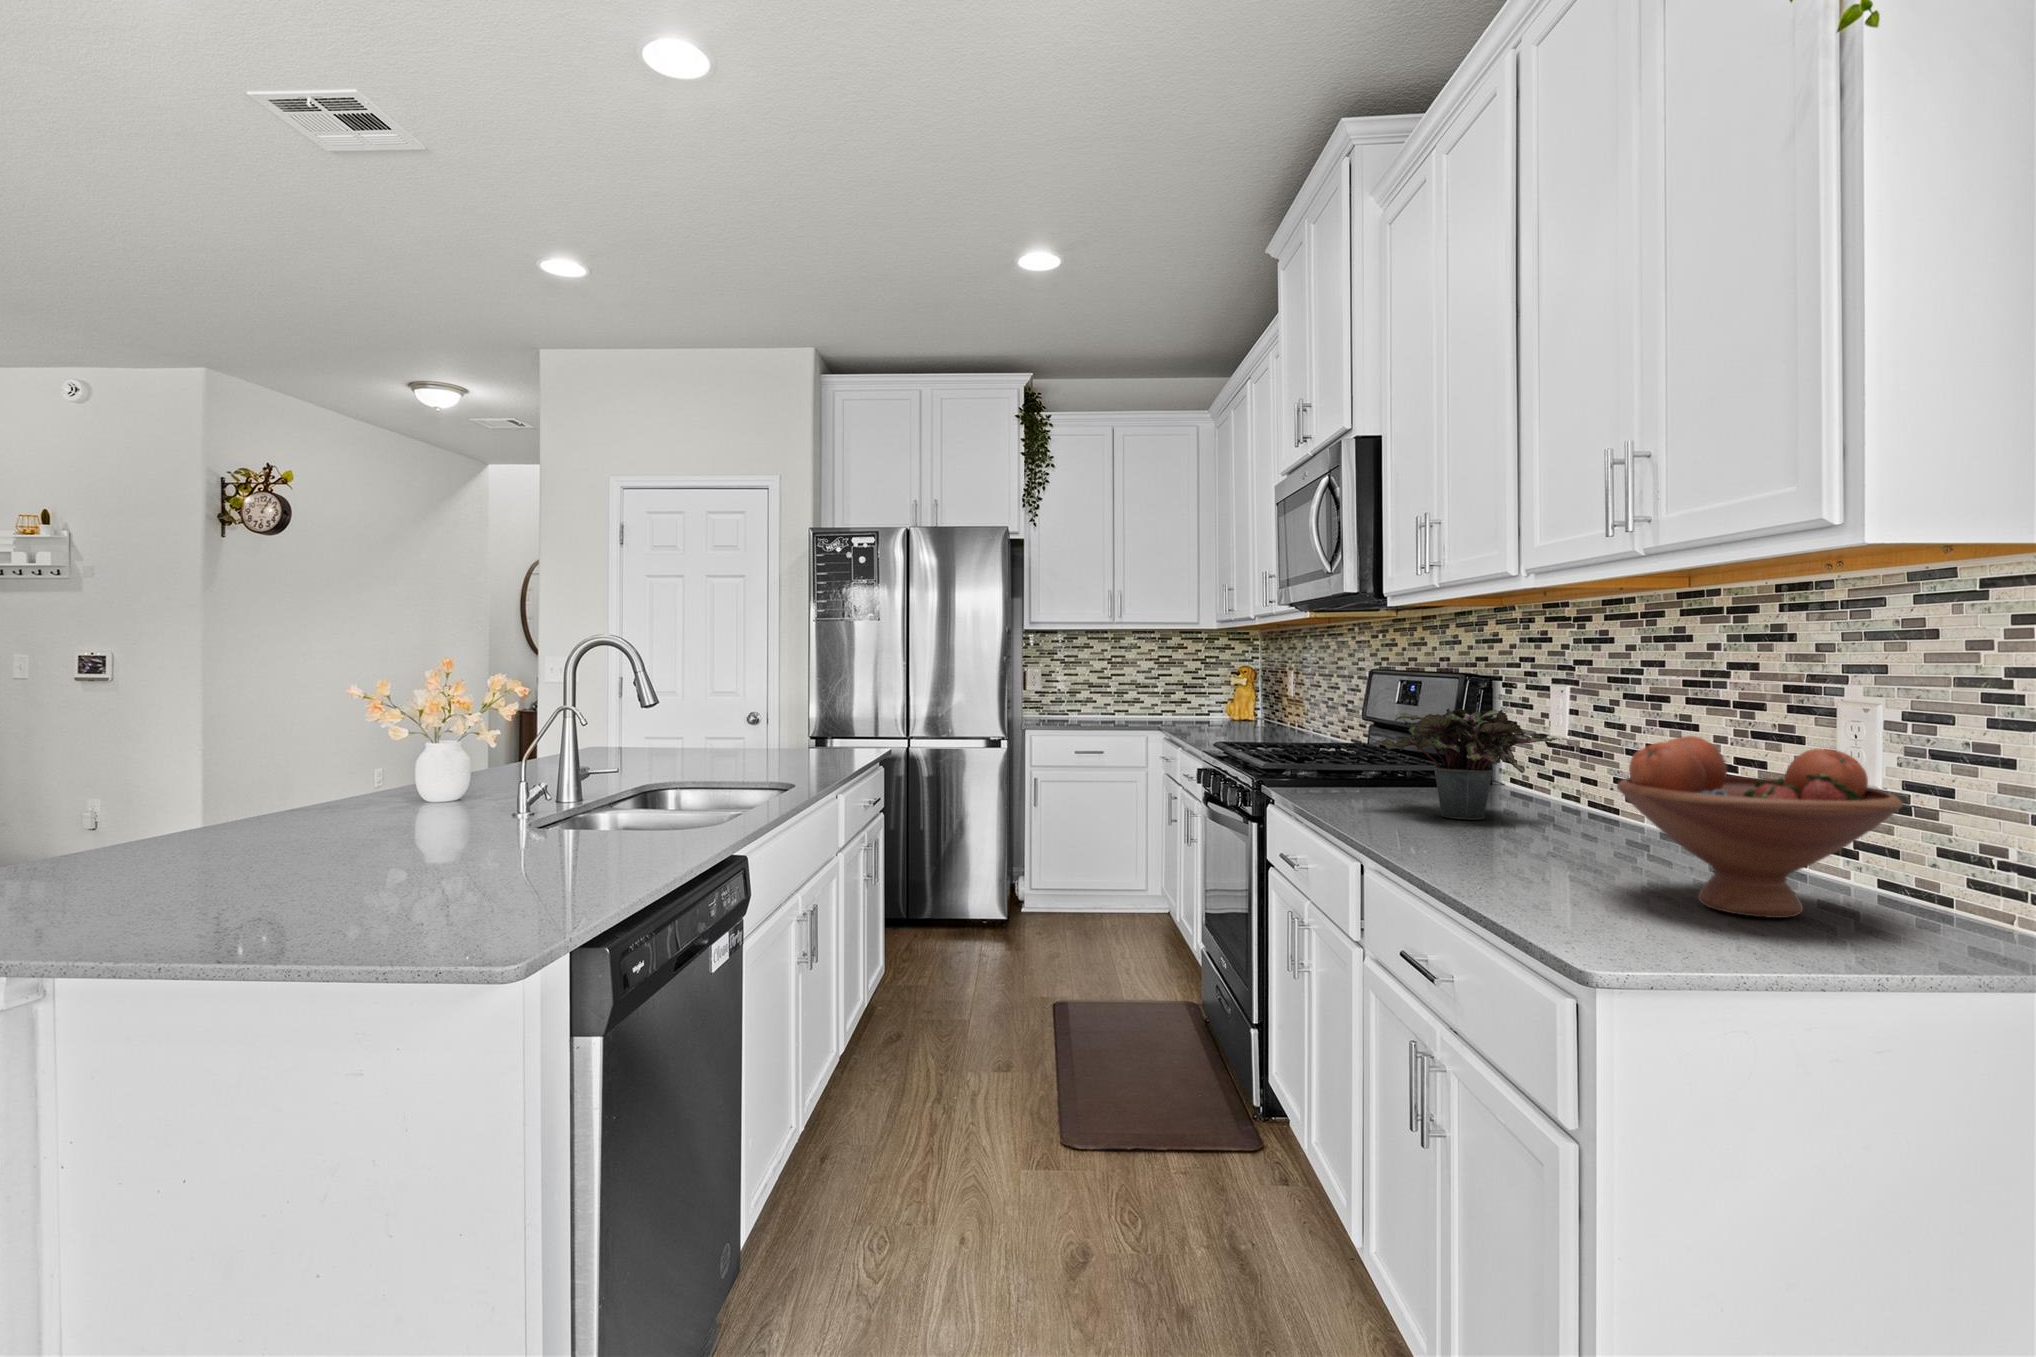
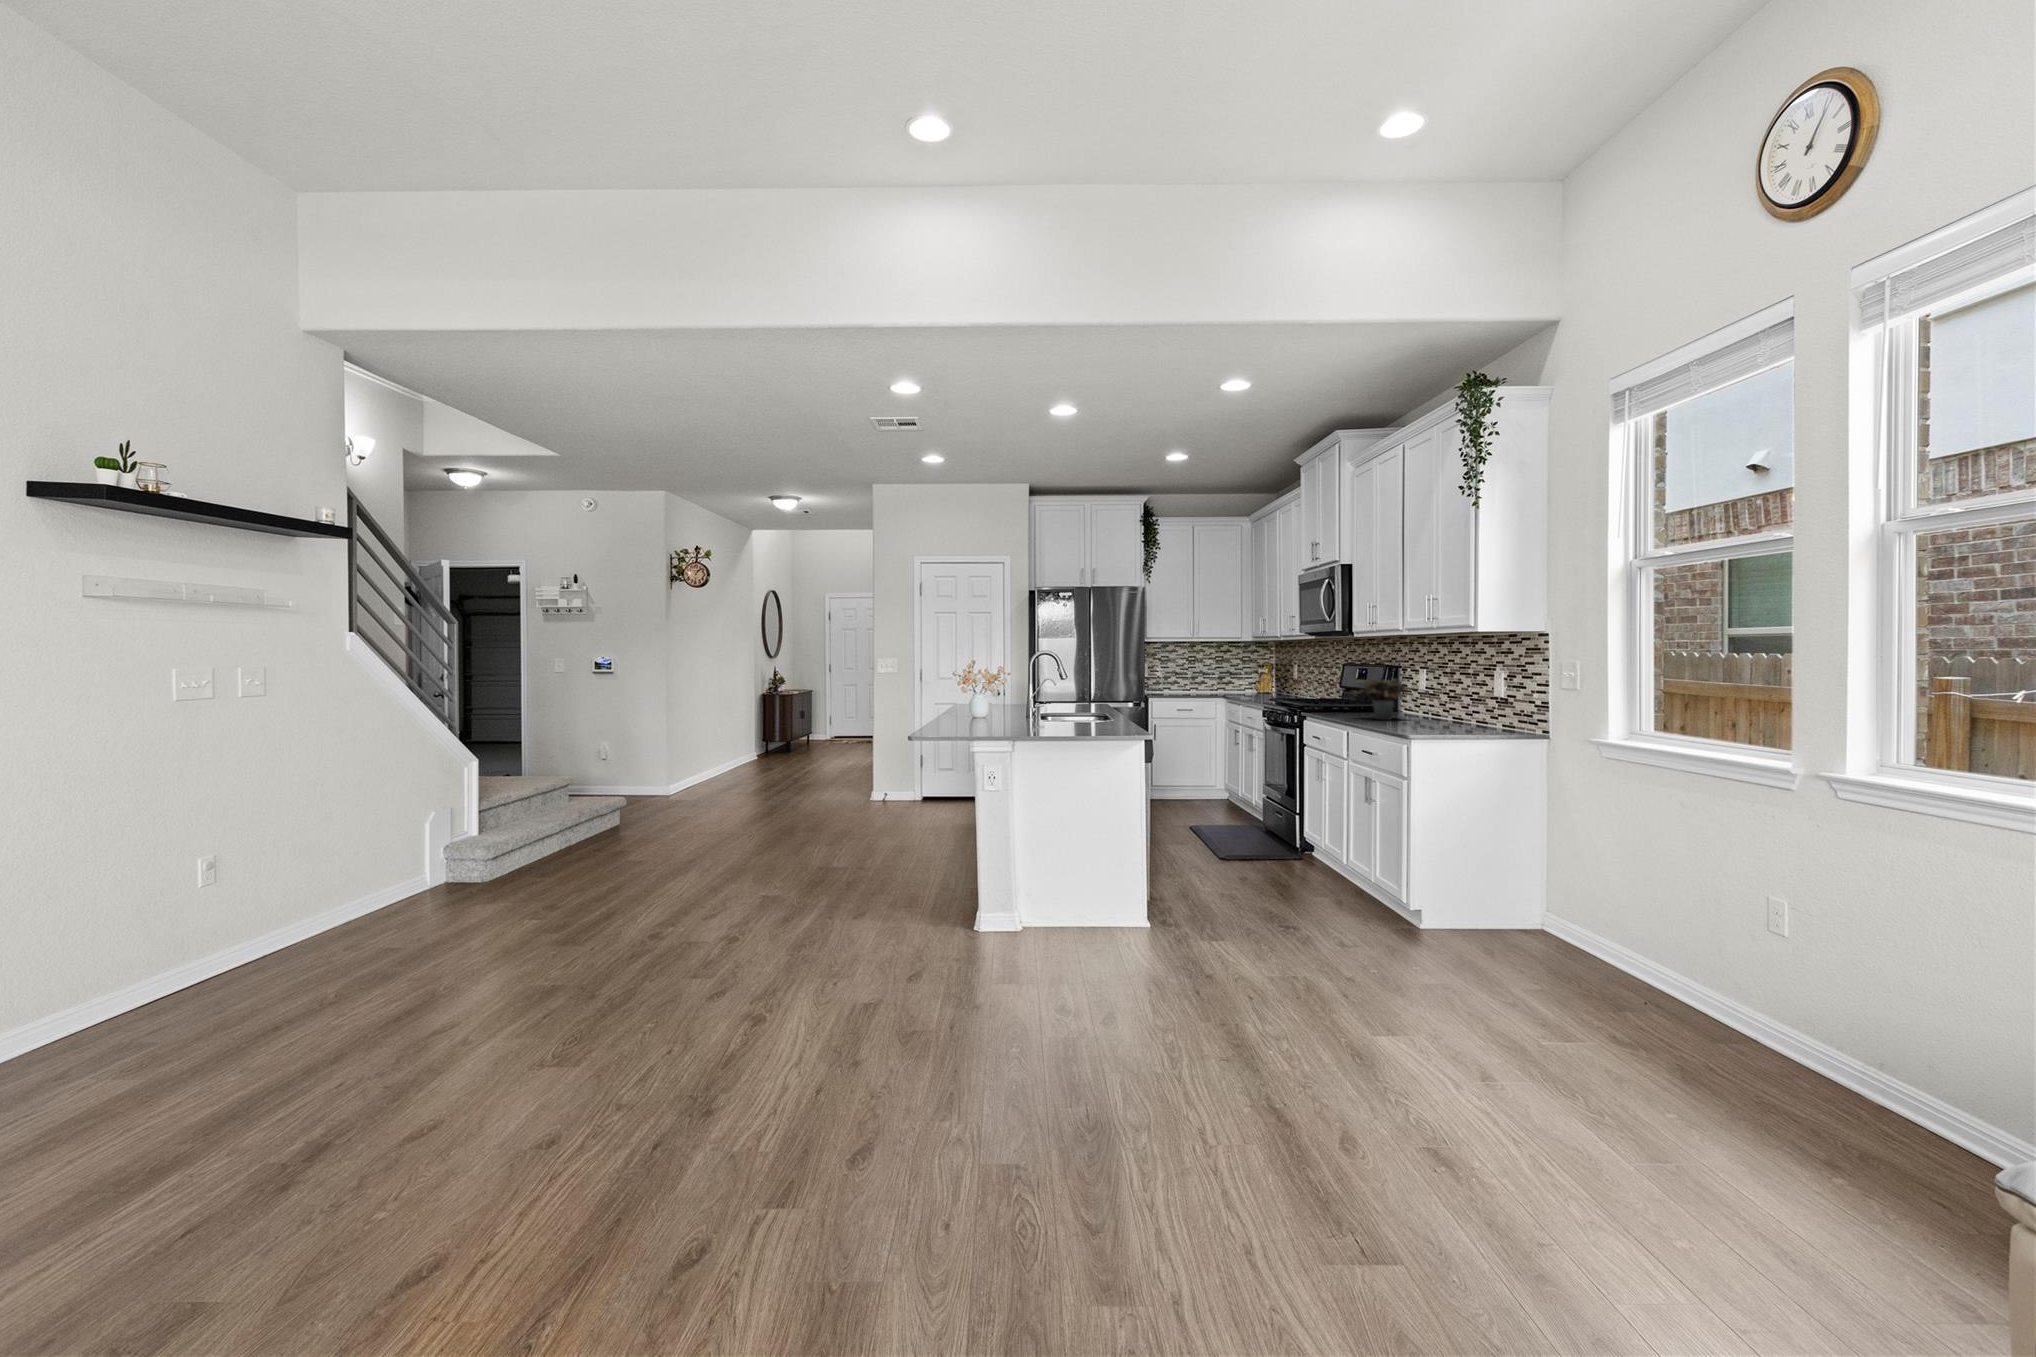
fruit bowl: present [1617,736,1903,918] -> none [1425,683,1498,732]

